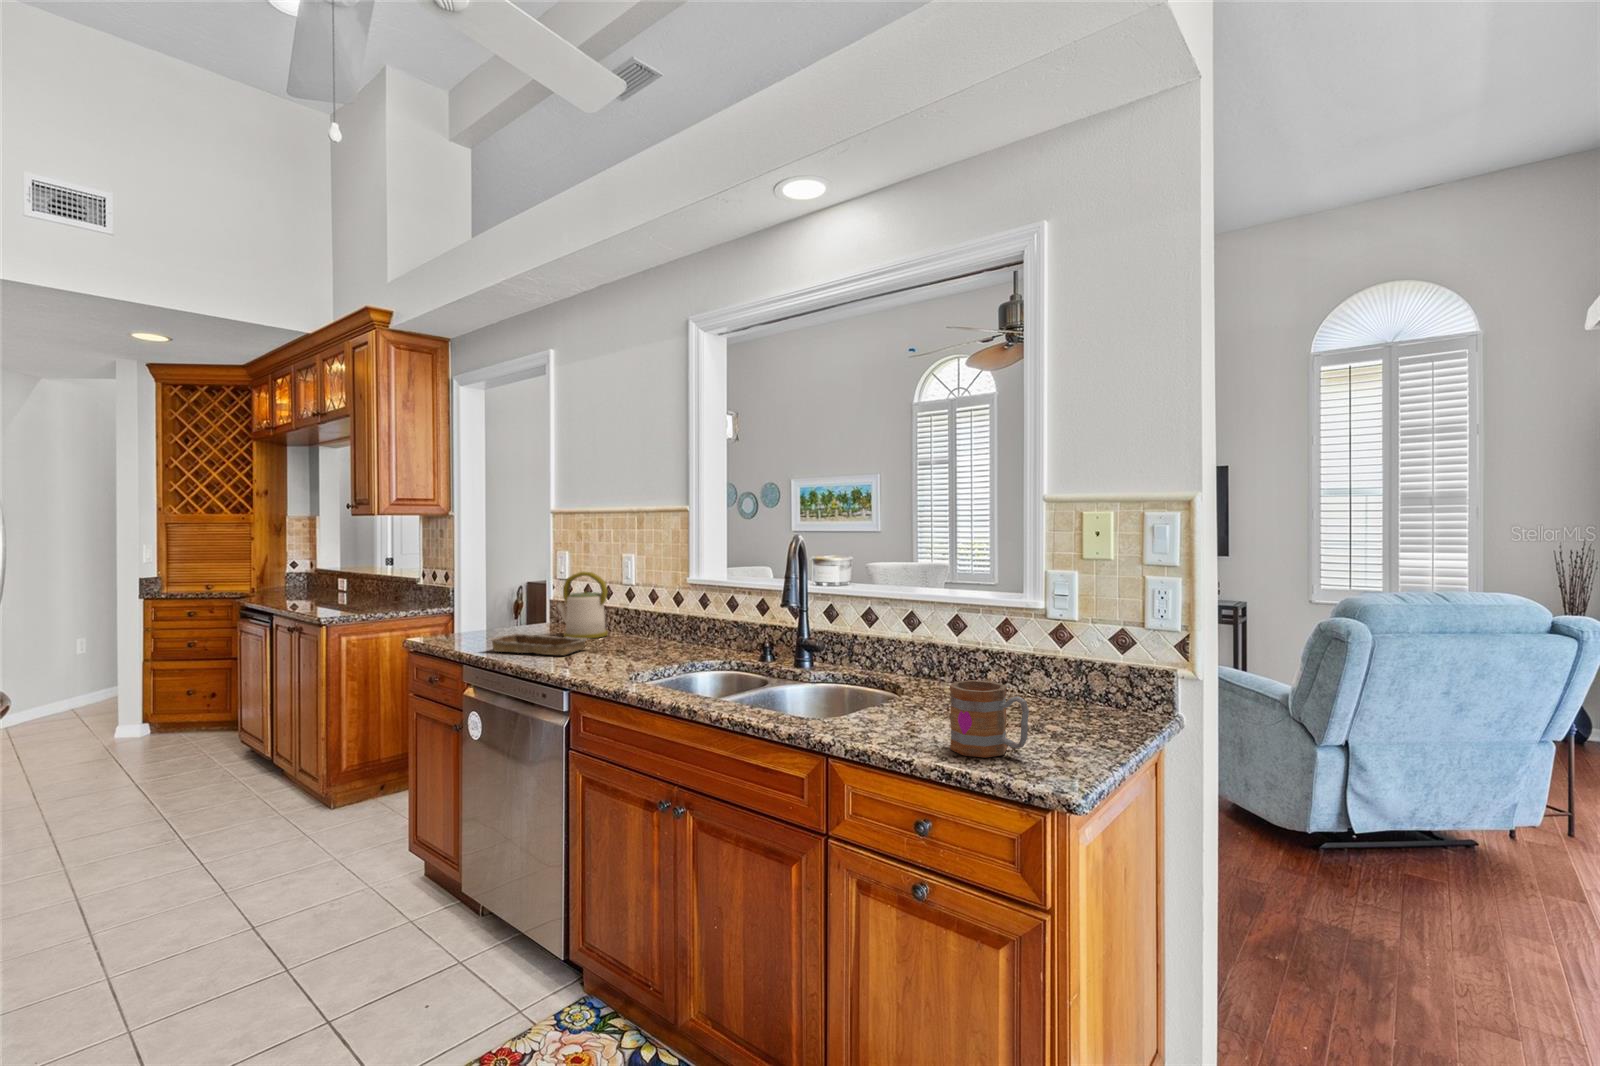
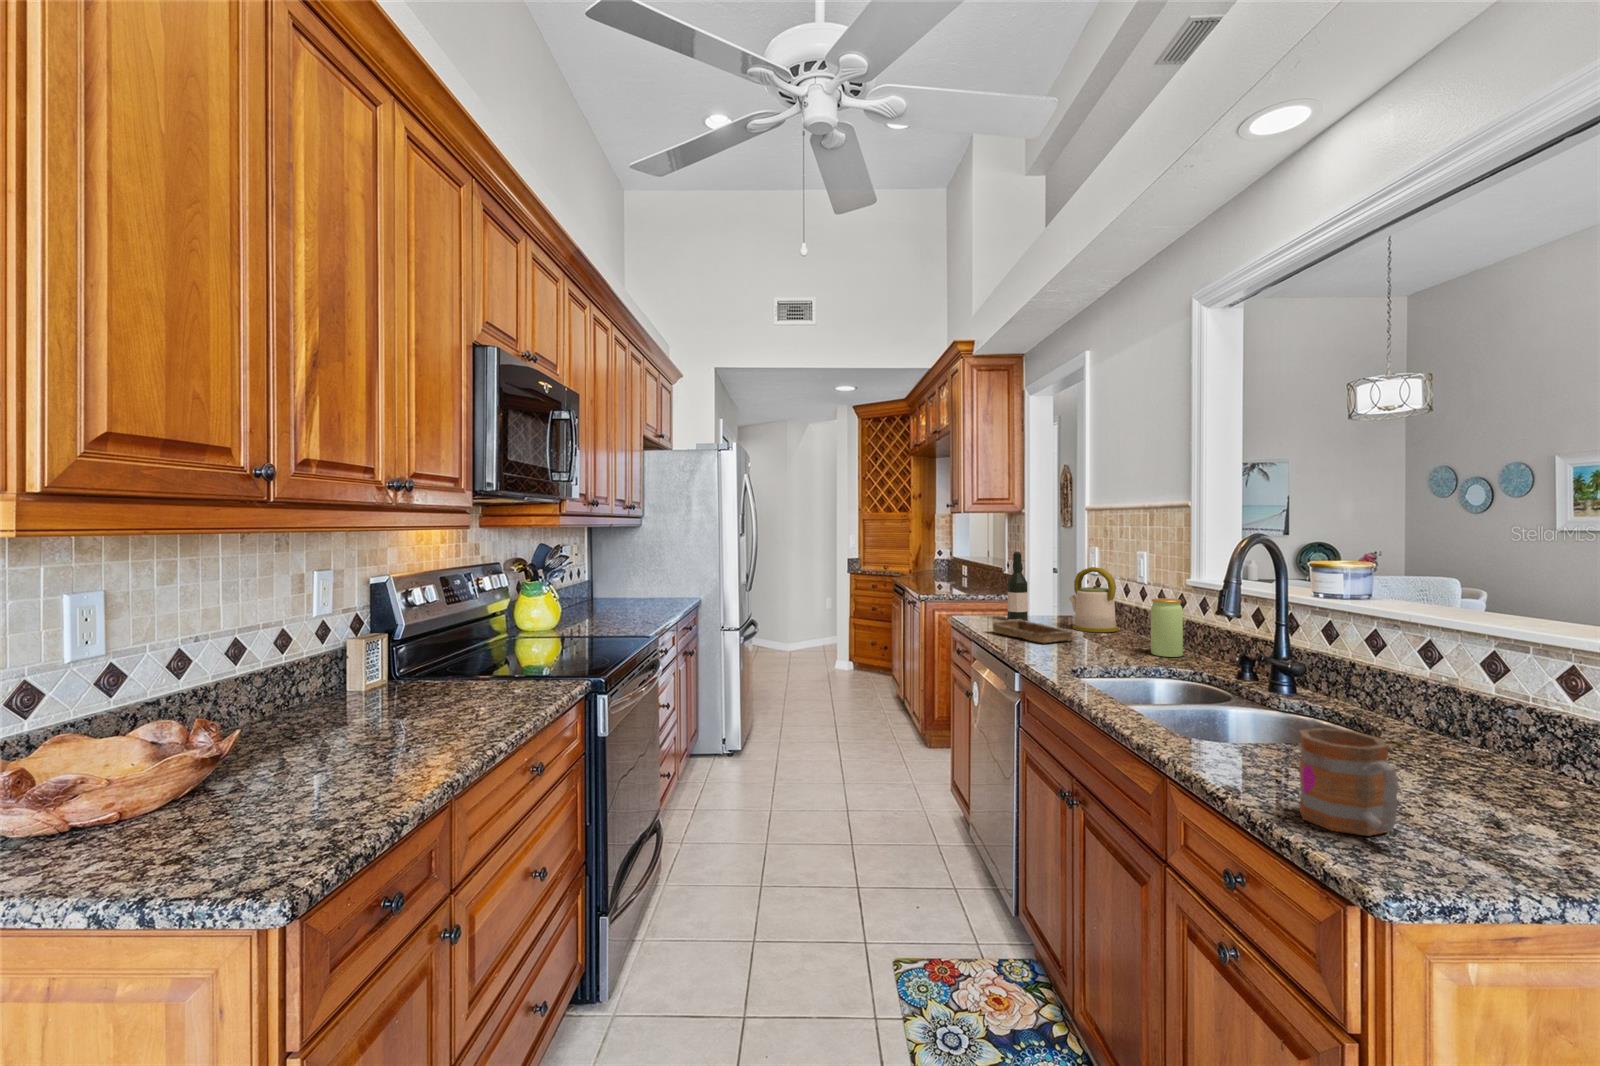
wine bottle: none [484,558,507,638] -> present [1007,552,1028,621]
jar: none [668,597,696,652] -> present [1151,598,1183,657]

